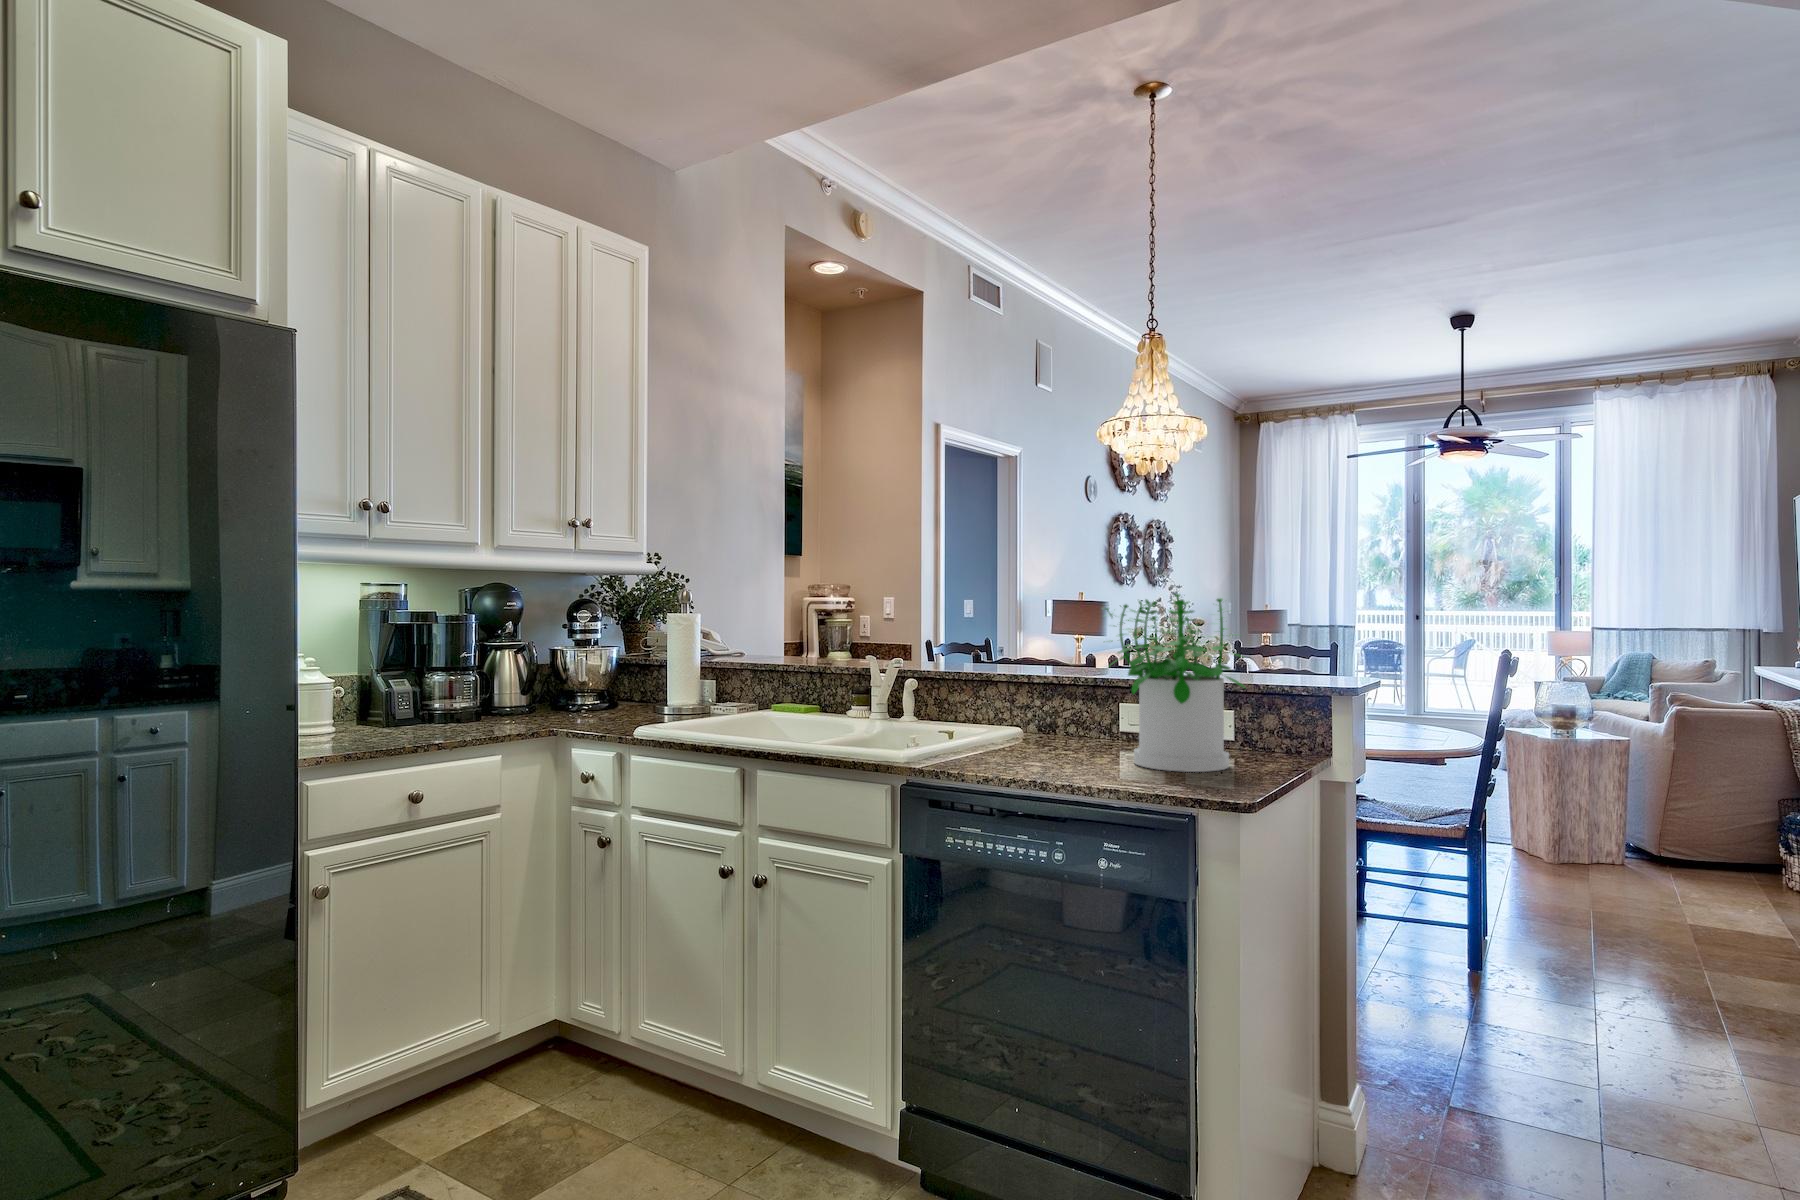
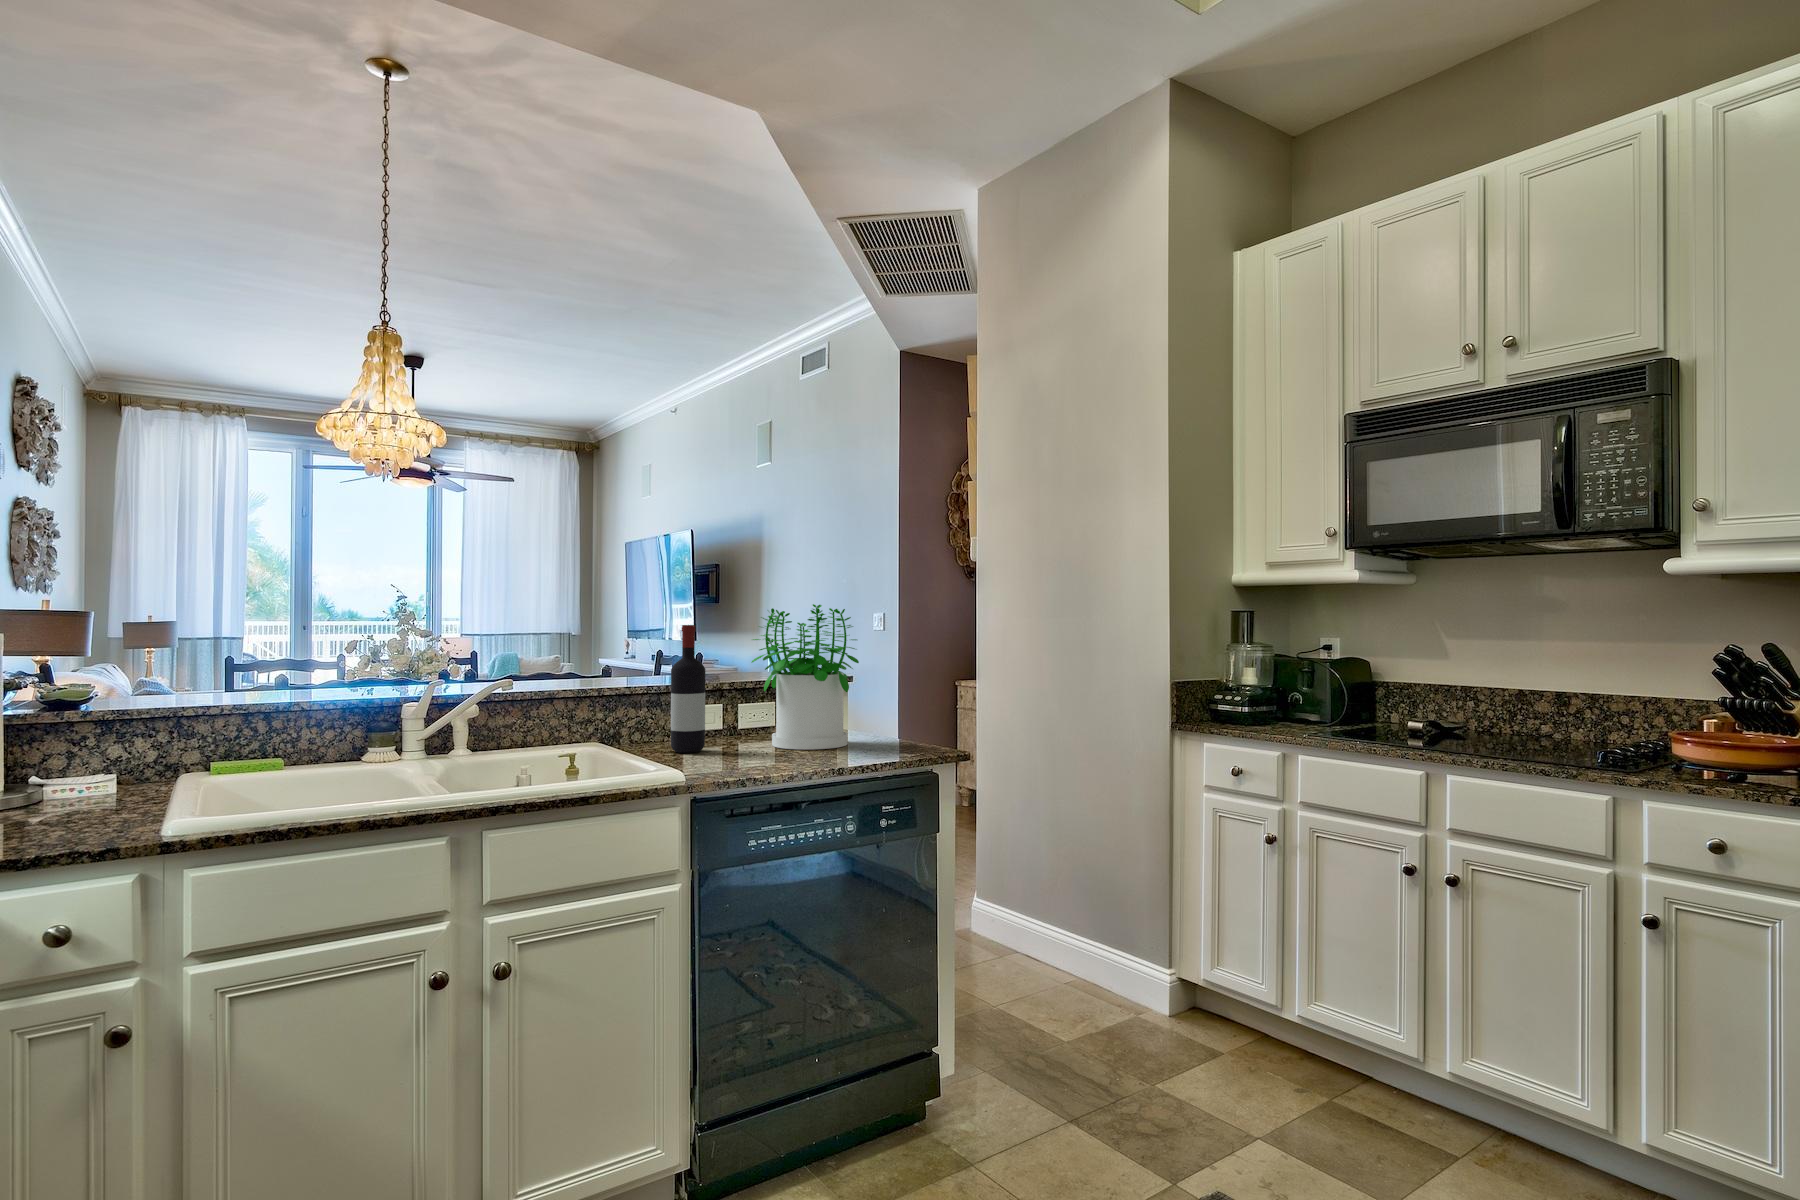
wine bottle: none [1050,617,1086,750] -> present [671,625,705,753]

